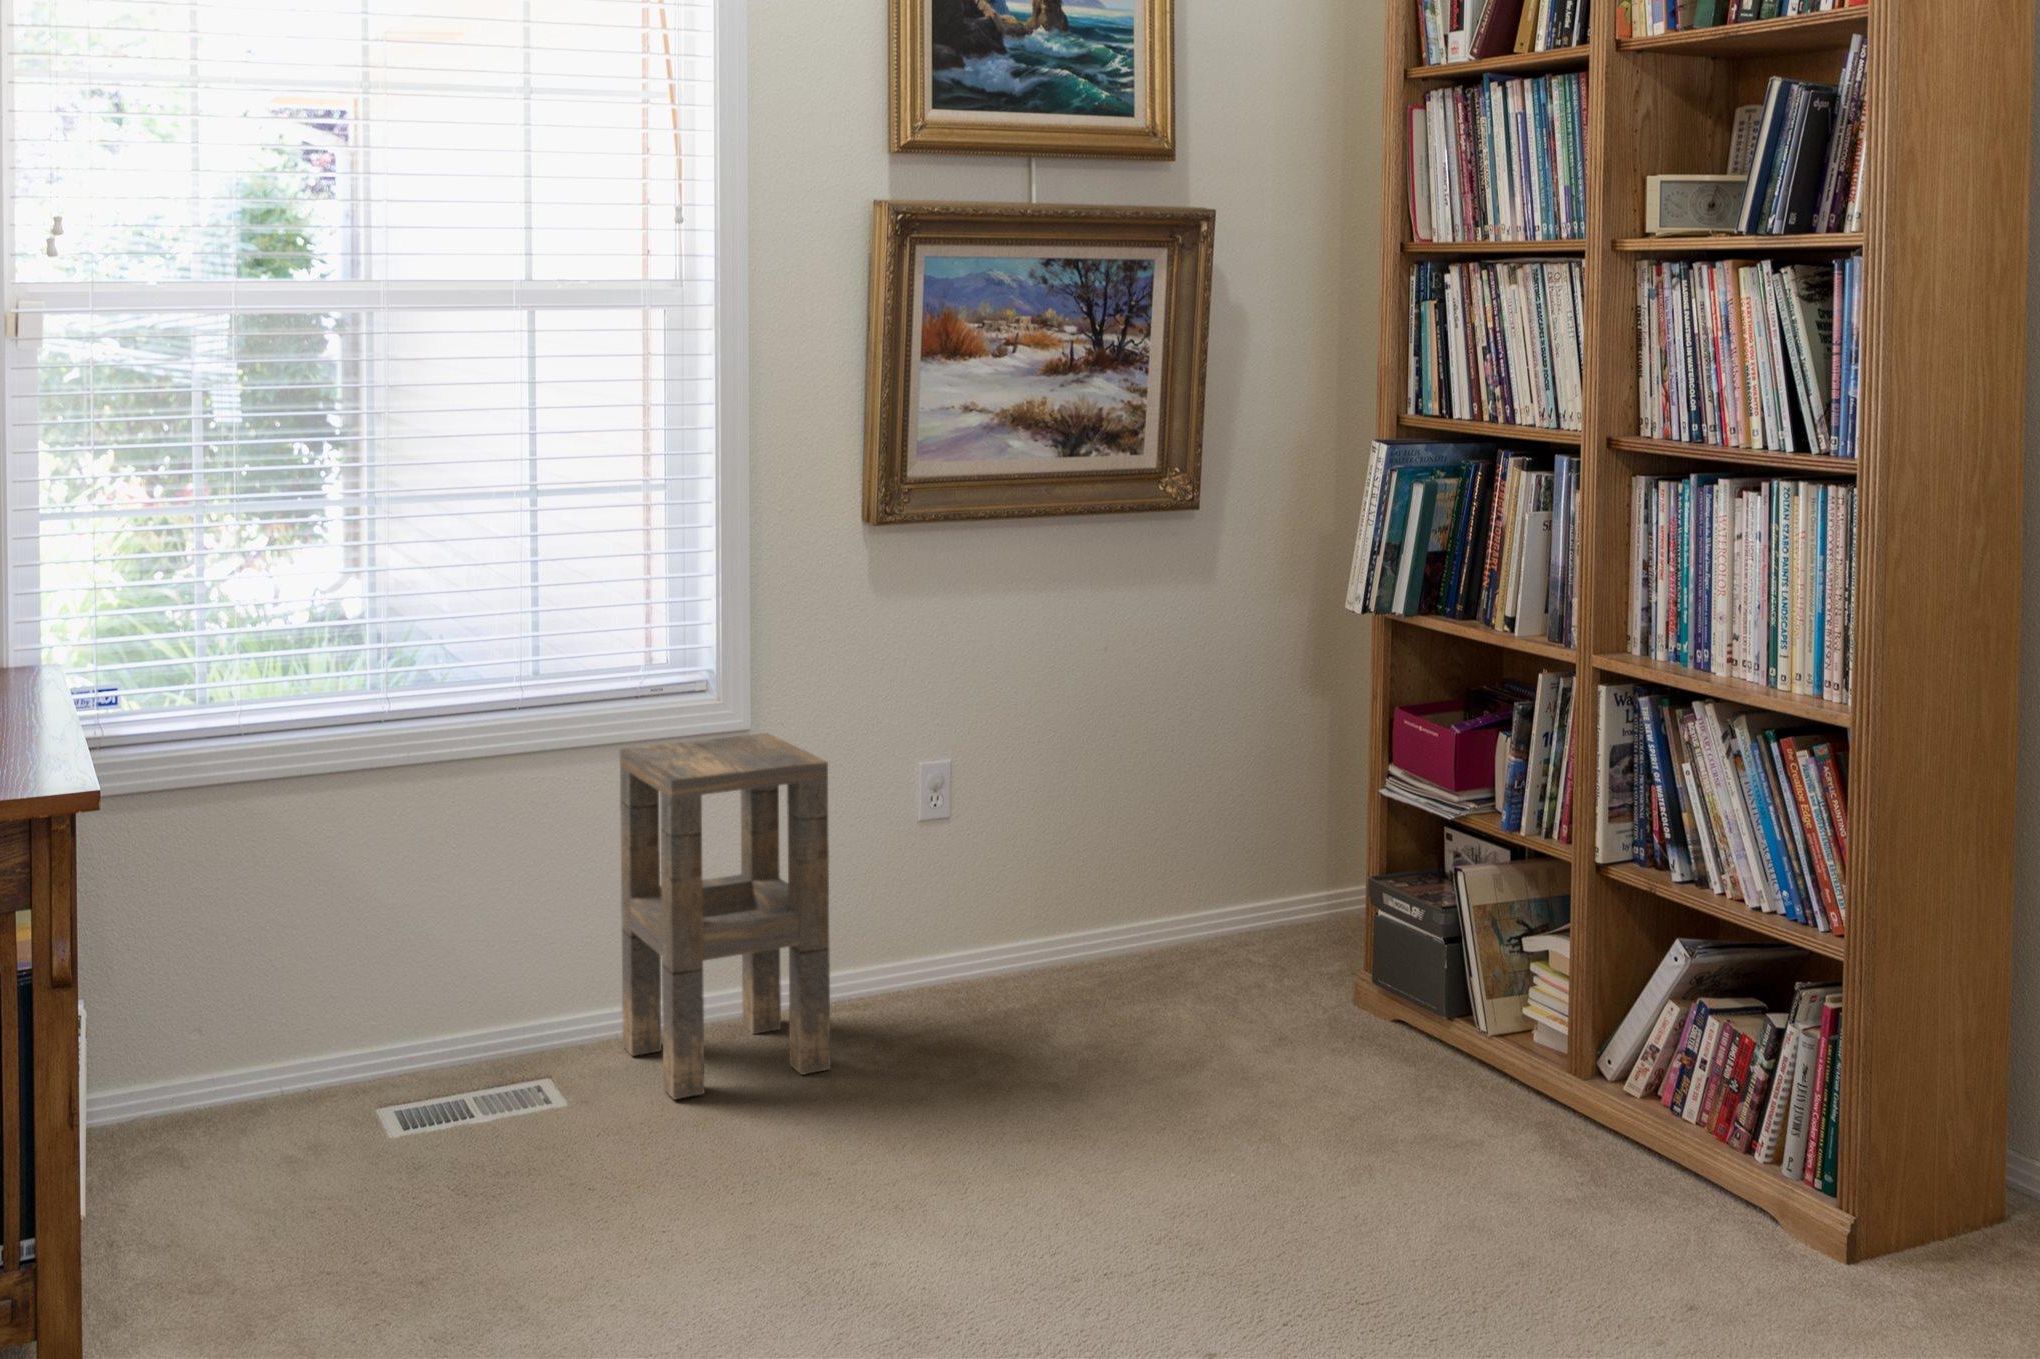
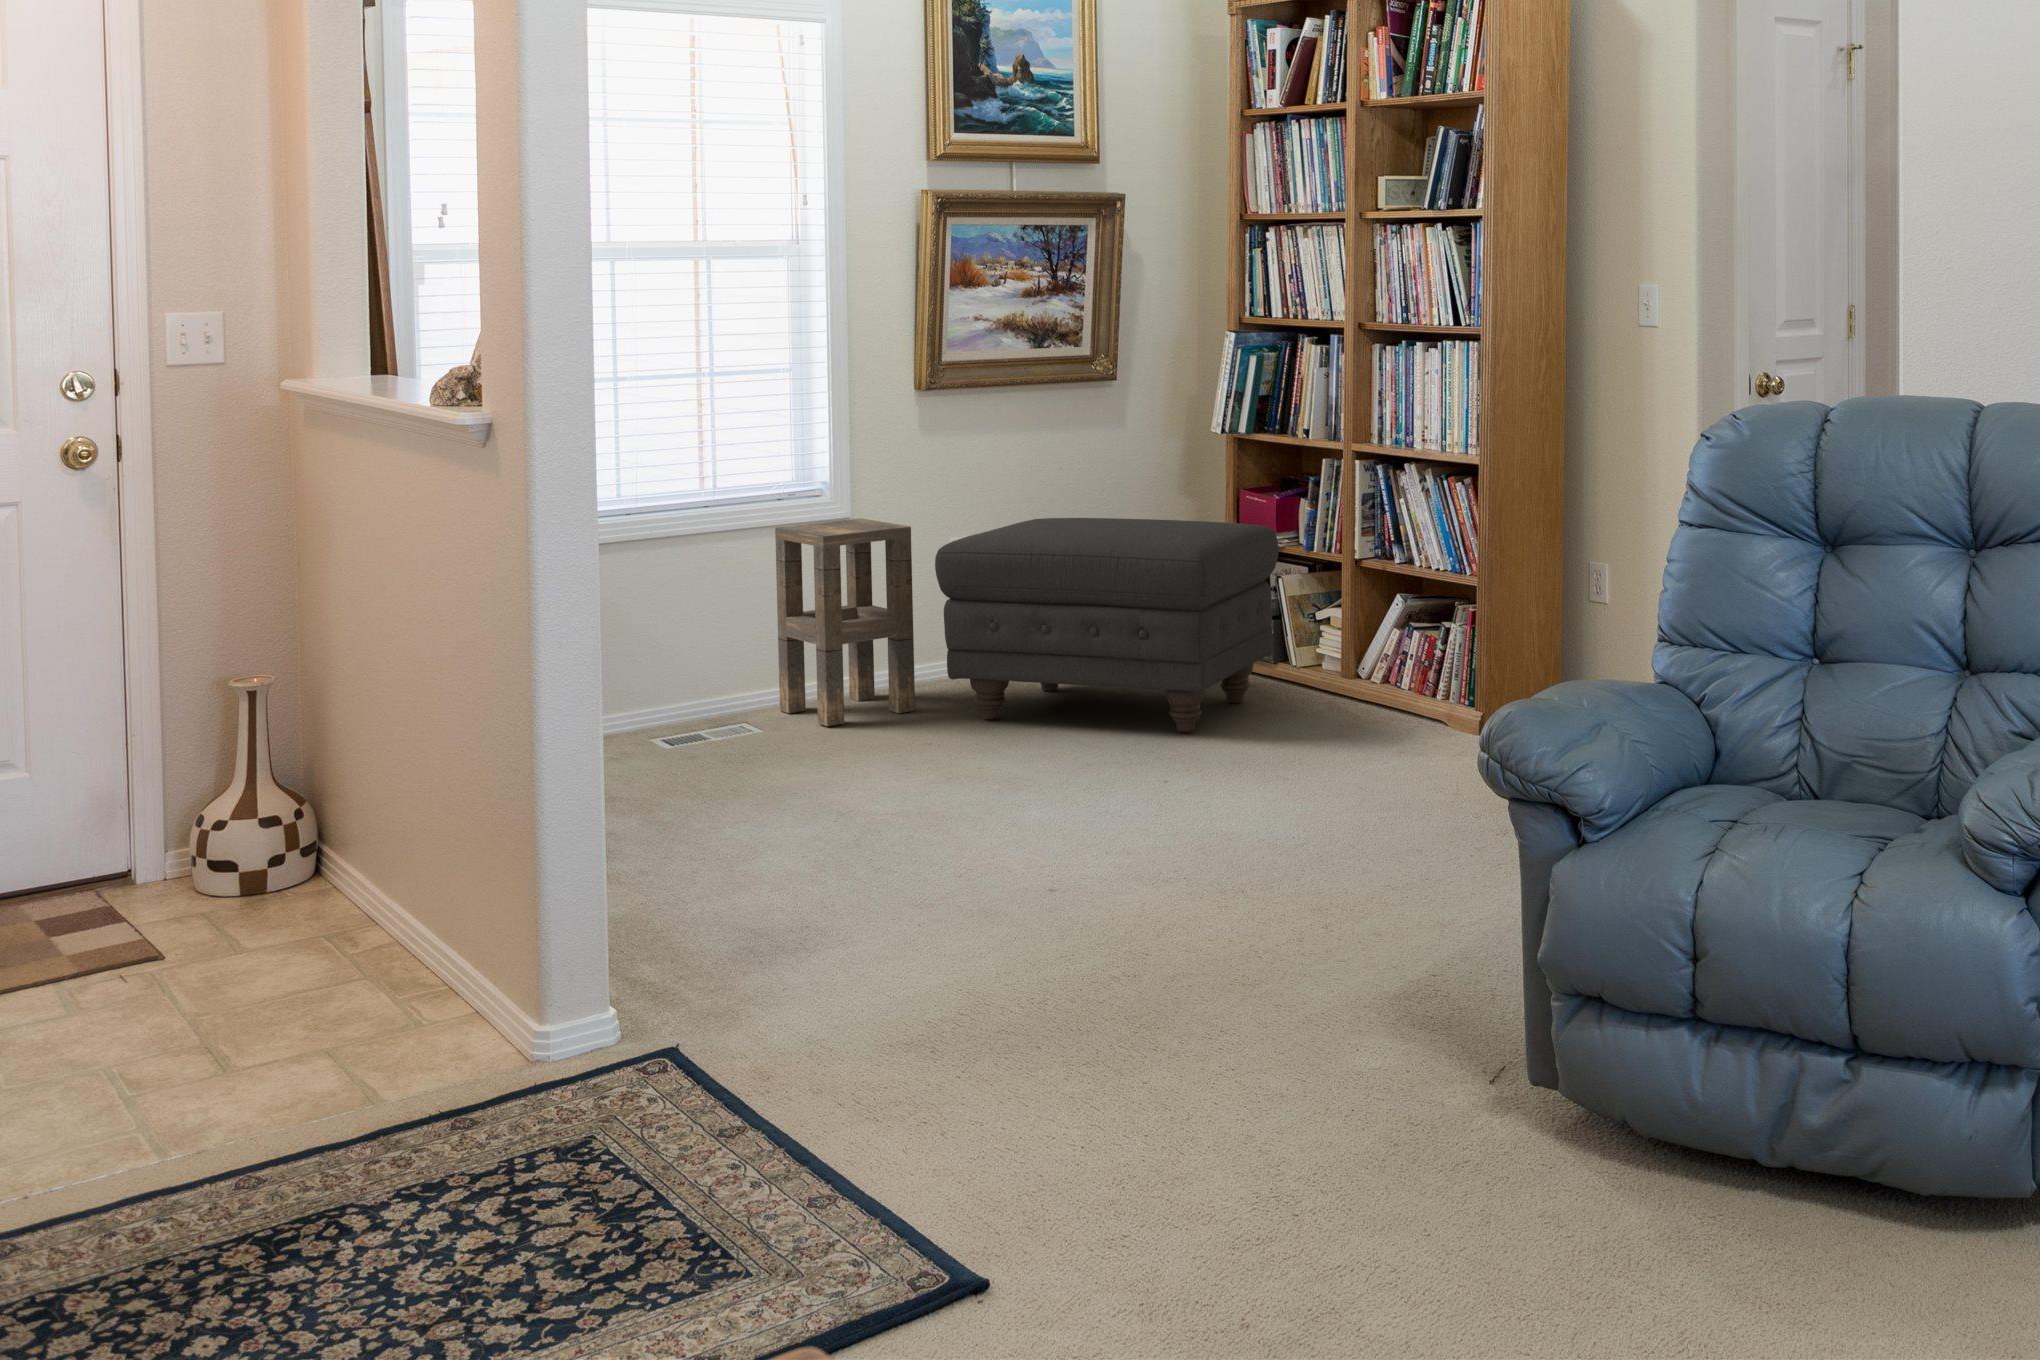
ottoman: none [851,744,1455,1190] -> present [935,518,1279,732]

